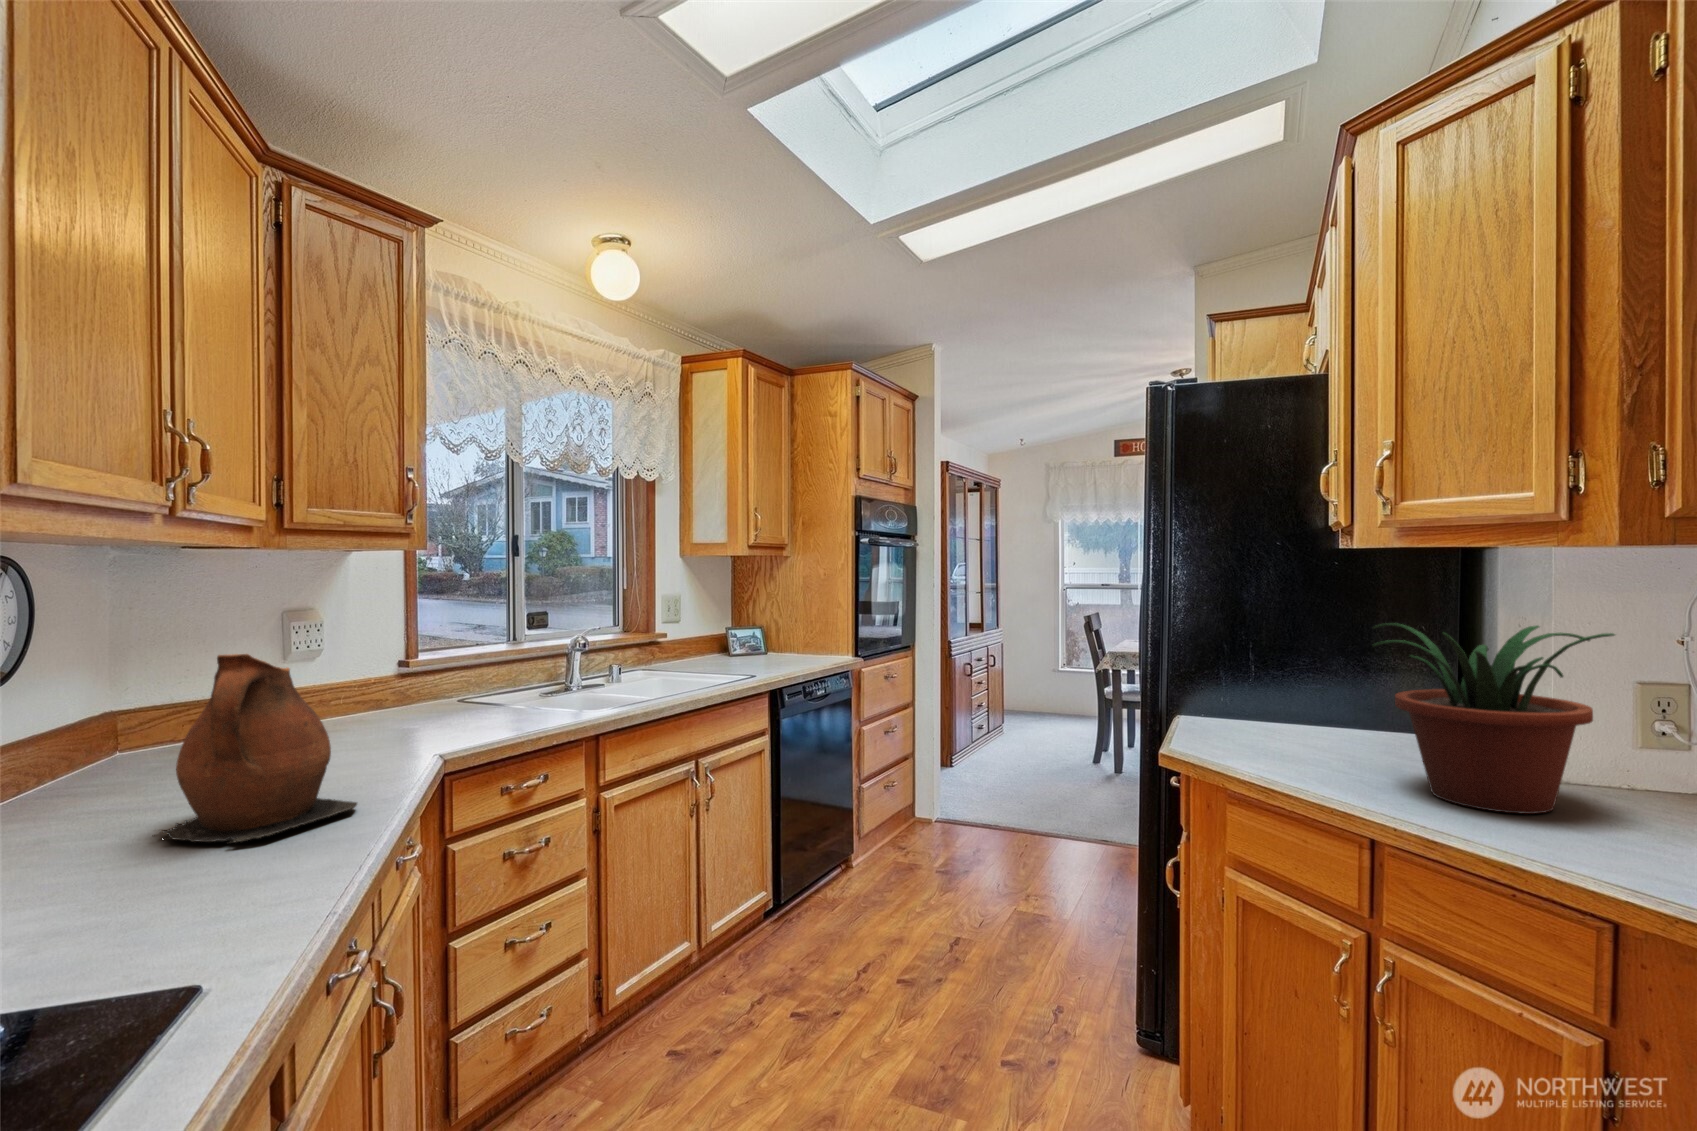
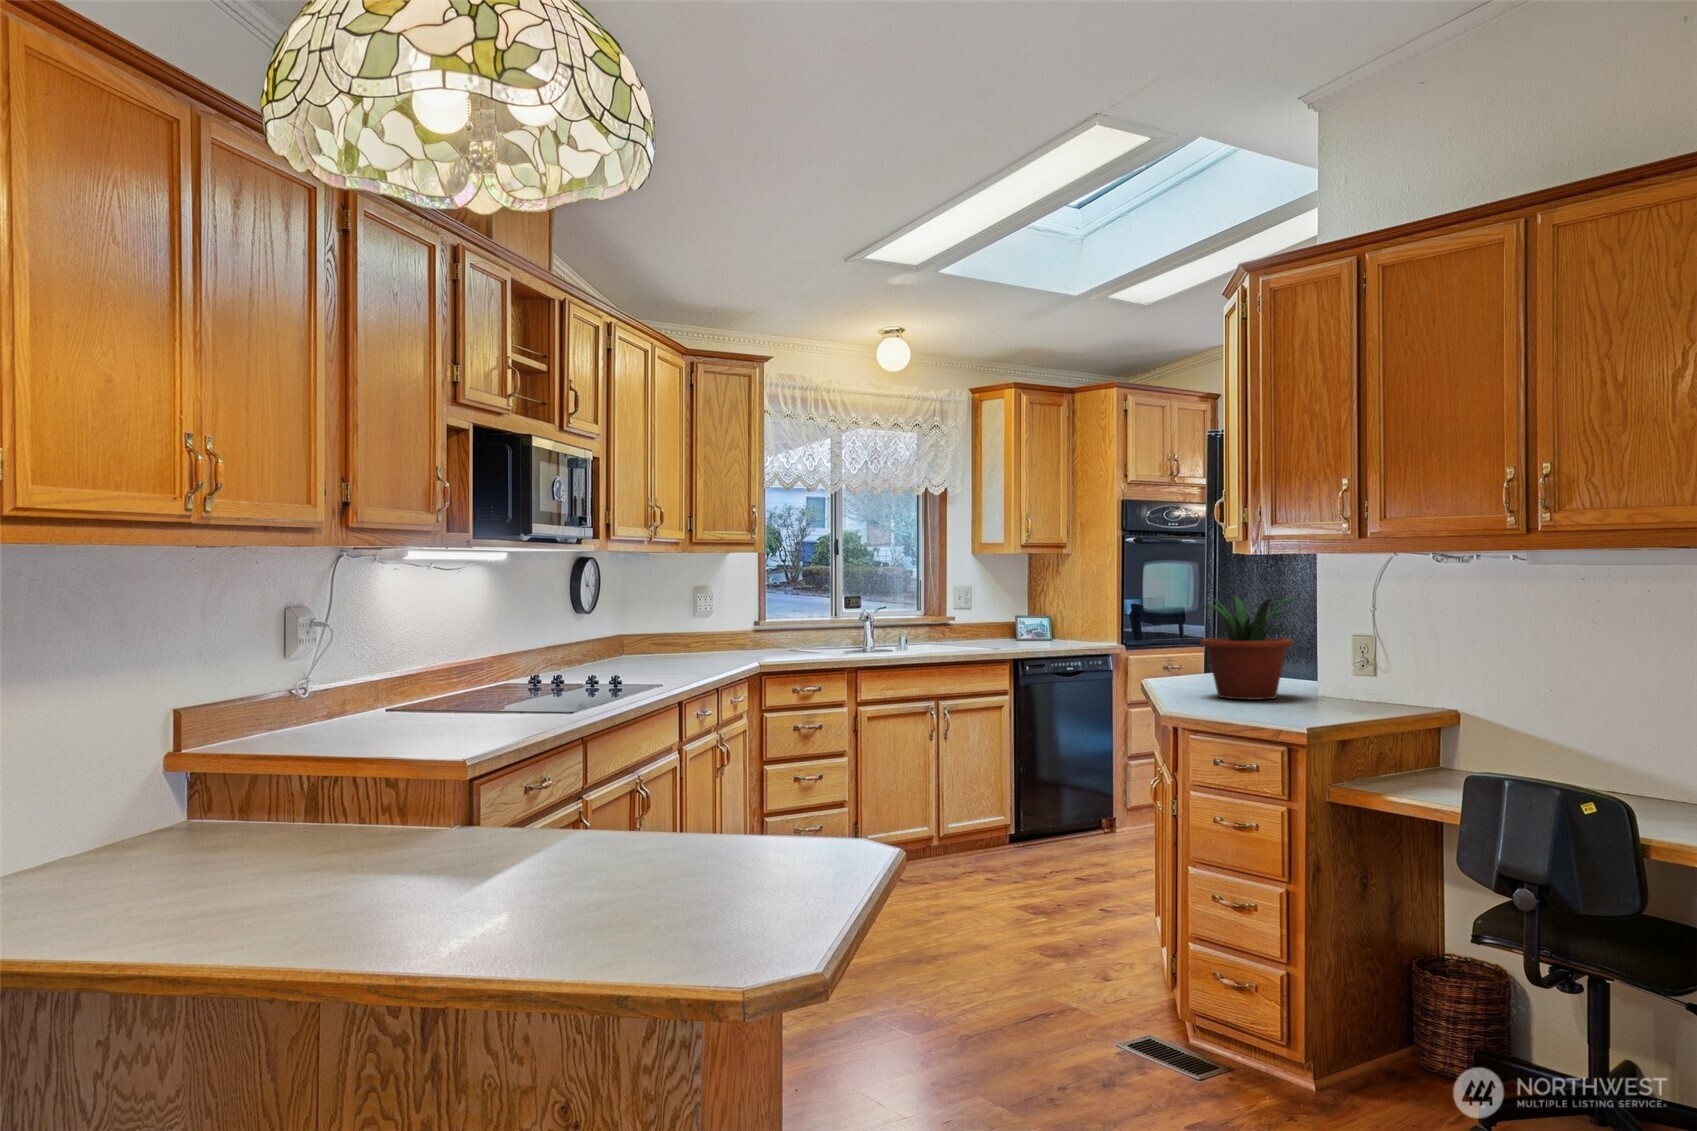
ceramic pitcher: present [154,654,357,844] -> none [646,597,716,671]

